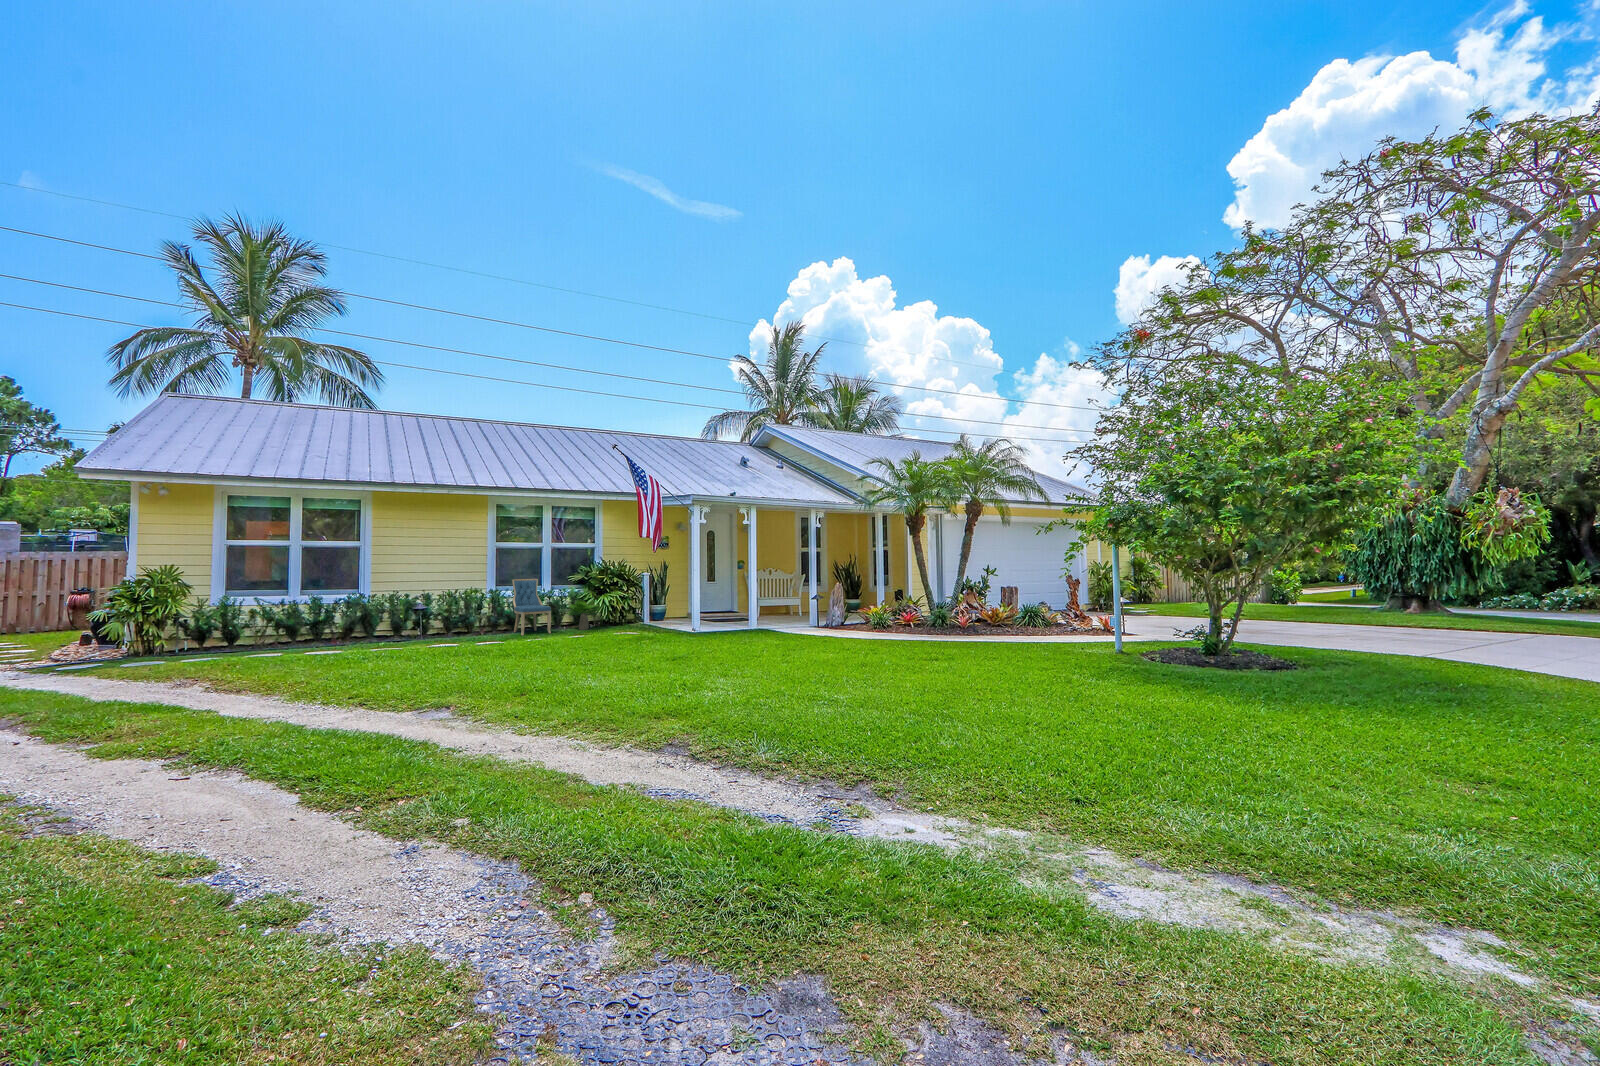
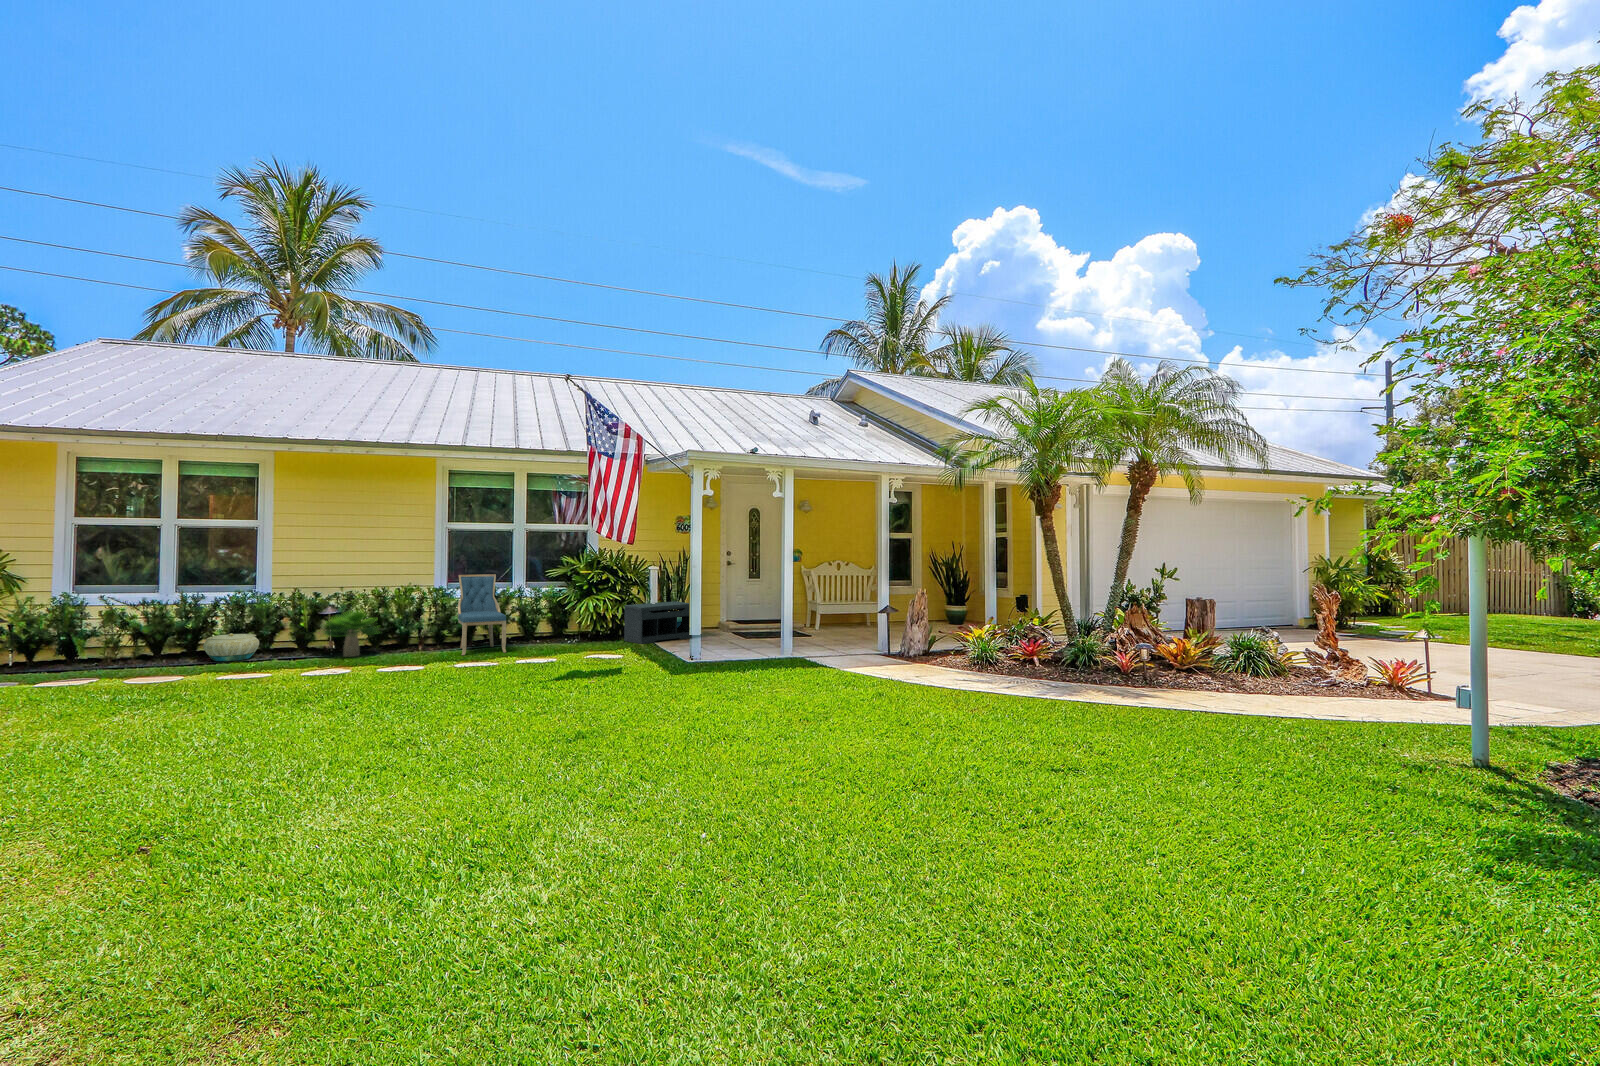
bench: none [626,598,674,627] -> present [624,601,692,644]
potted plant: present [568,601,600,630] -> present [323,611,377,657]
basket: none [334,623,373,643] -> present [203,633,259,661]

